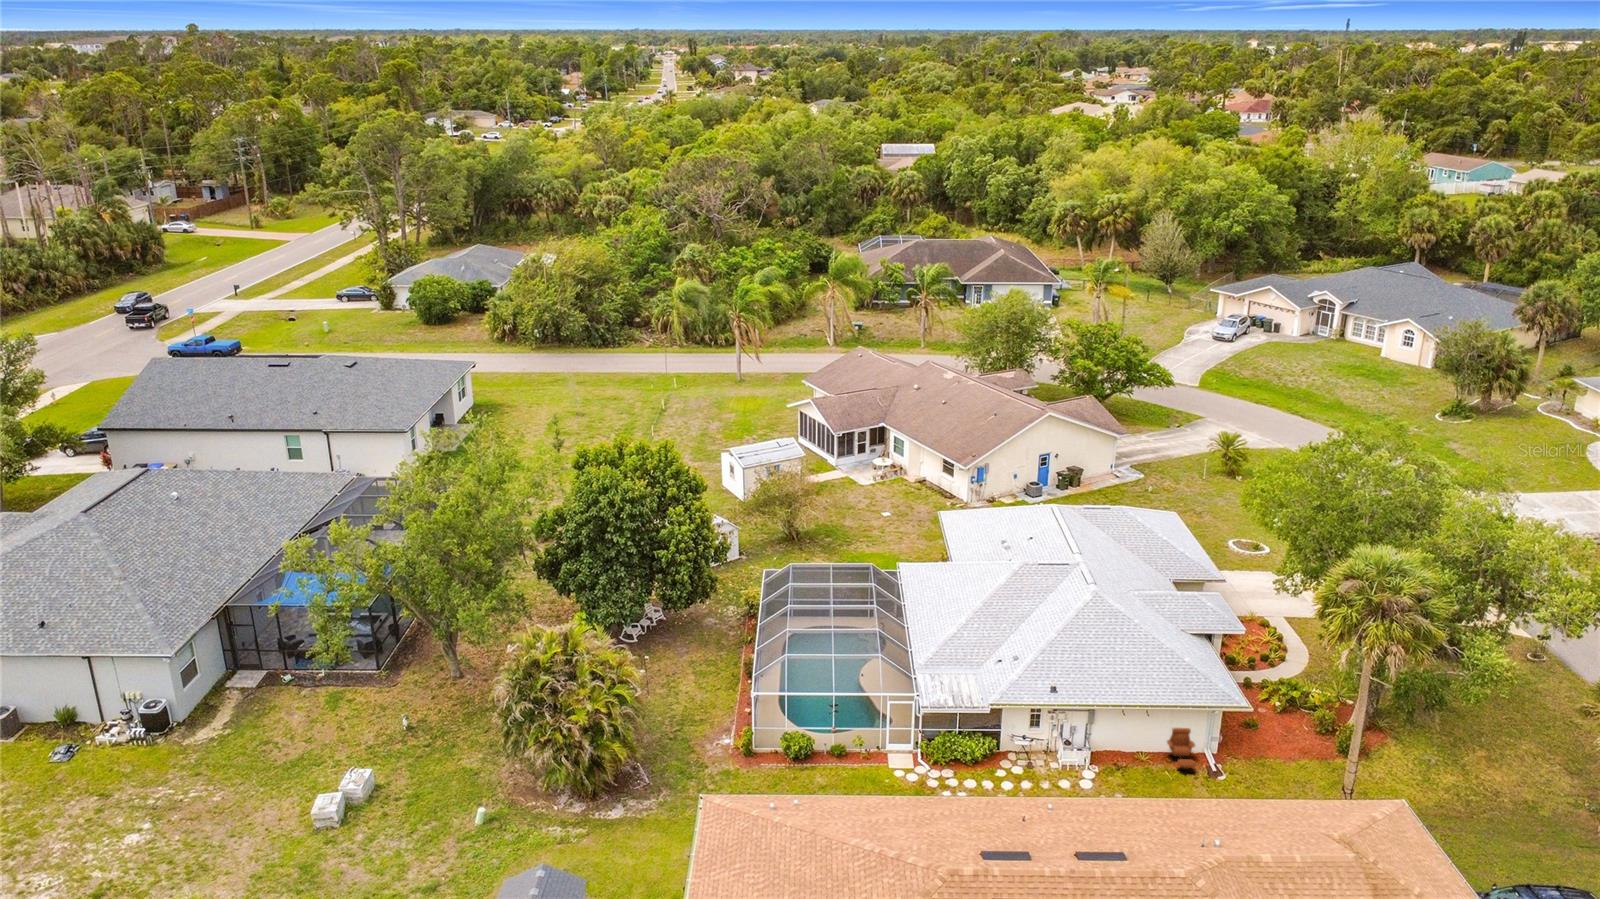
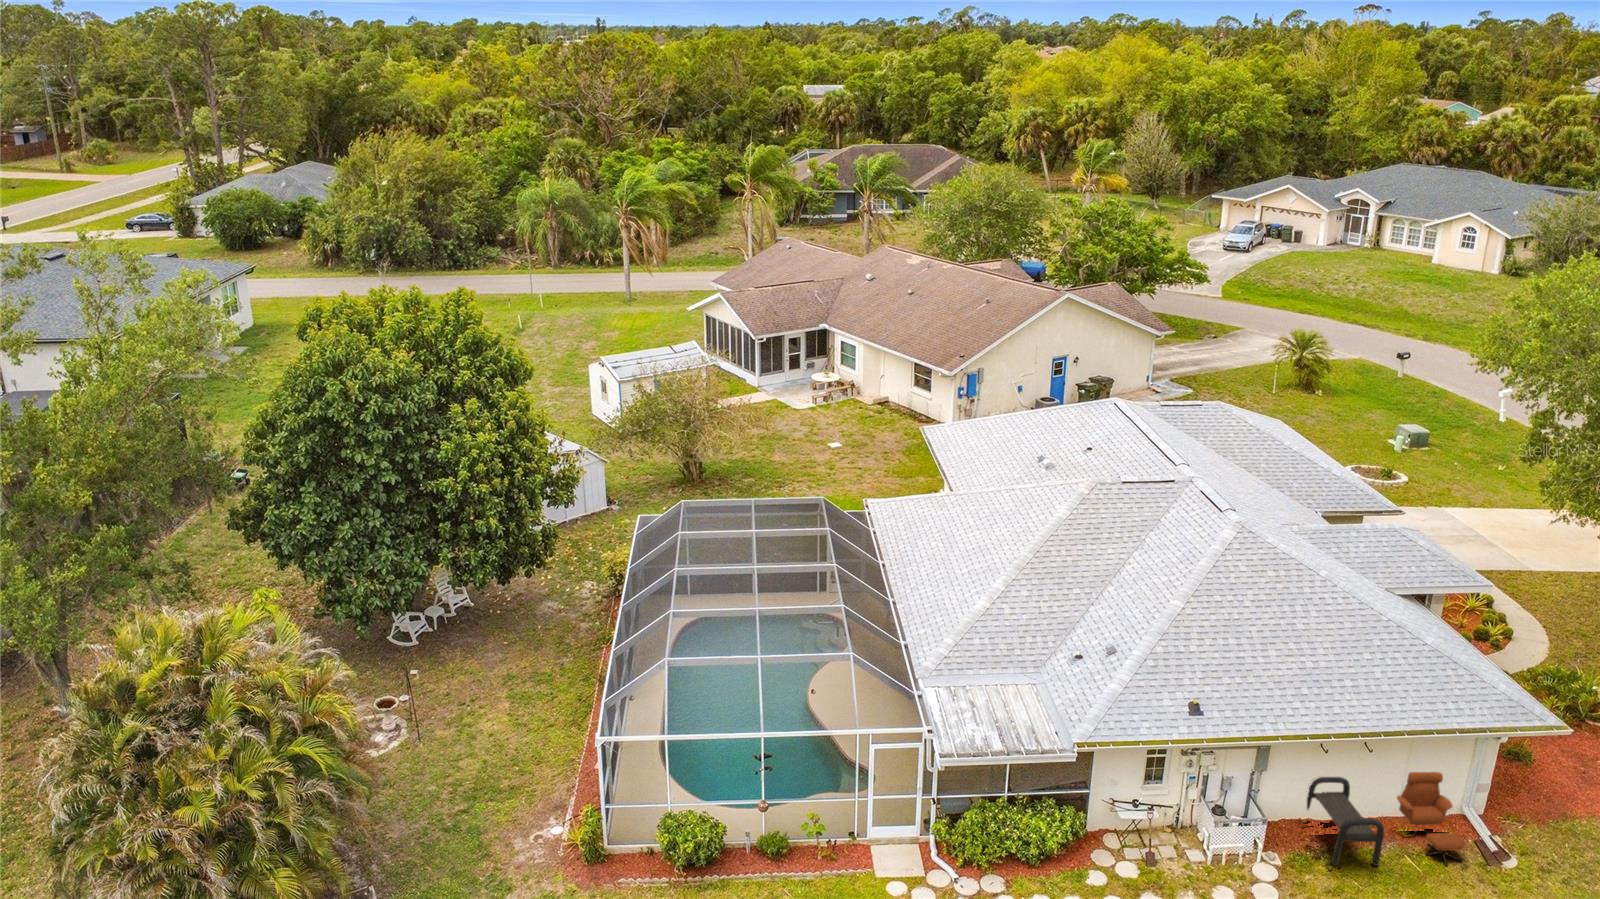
bench: none [1117,728,1150,774] -> present [1307,777,1384,866]

